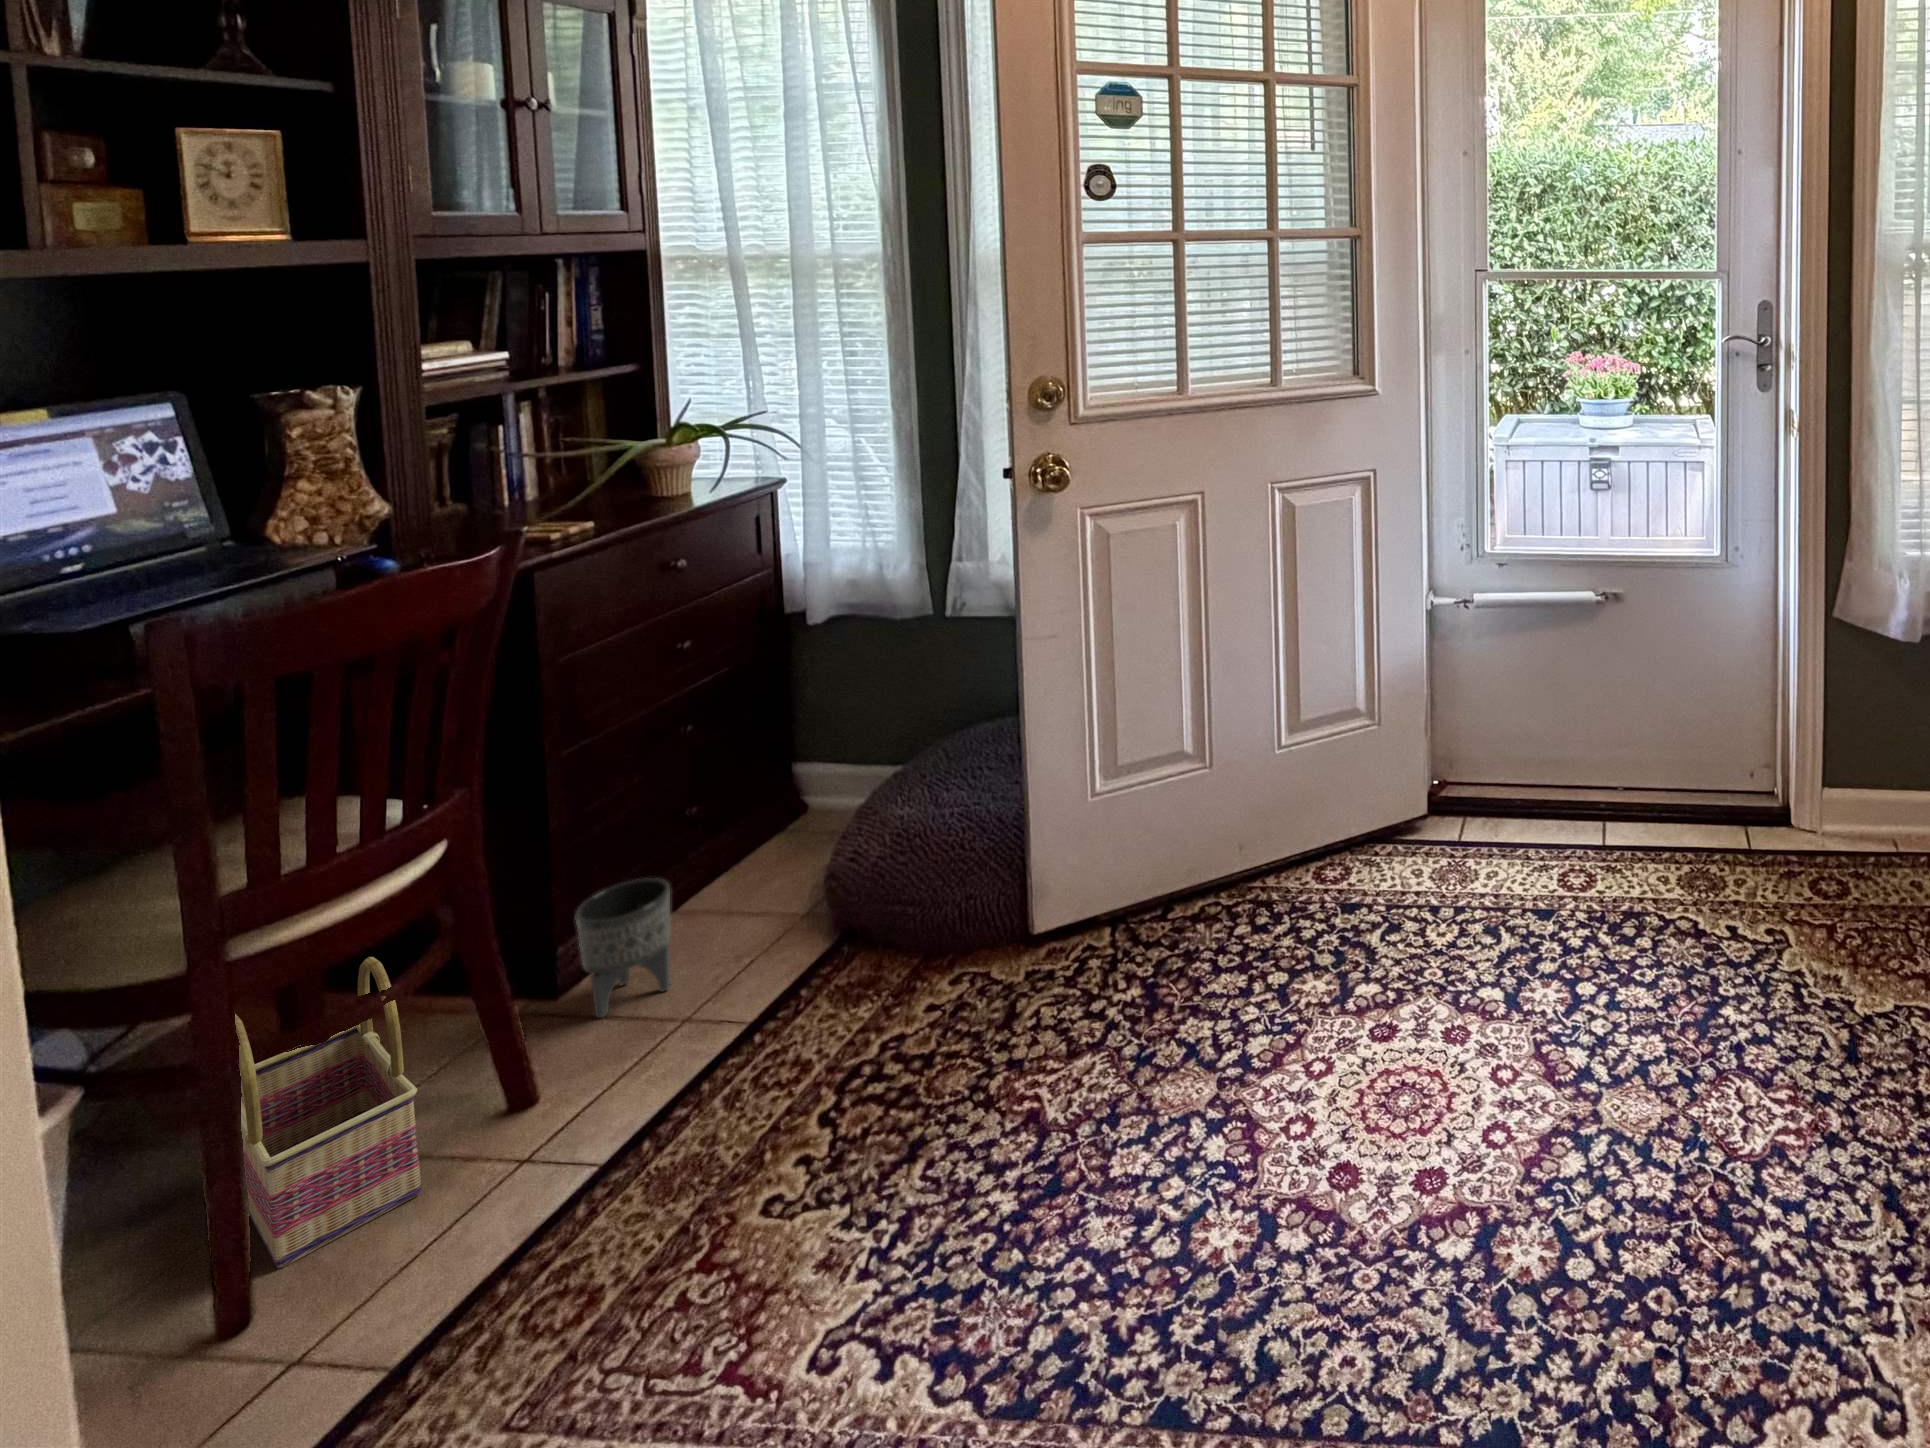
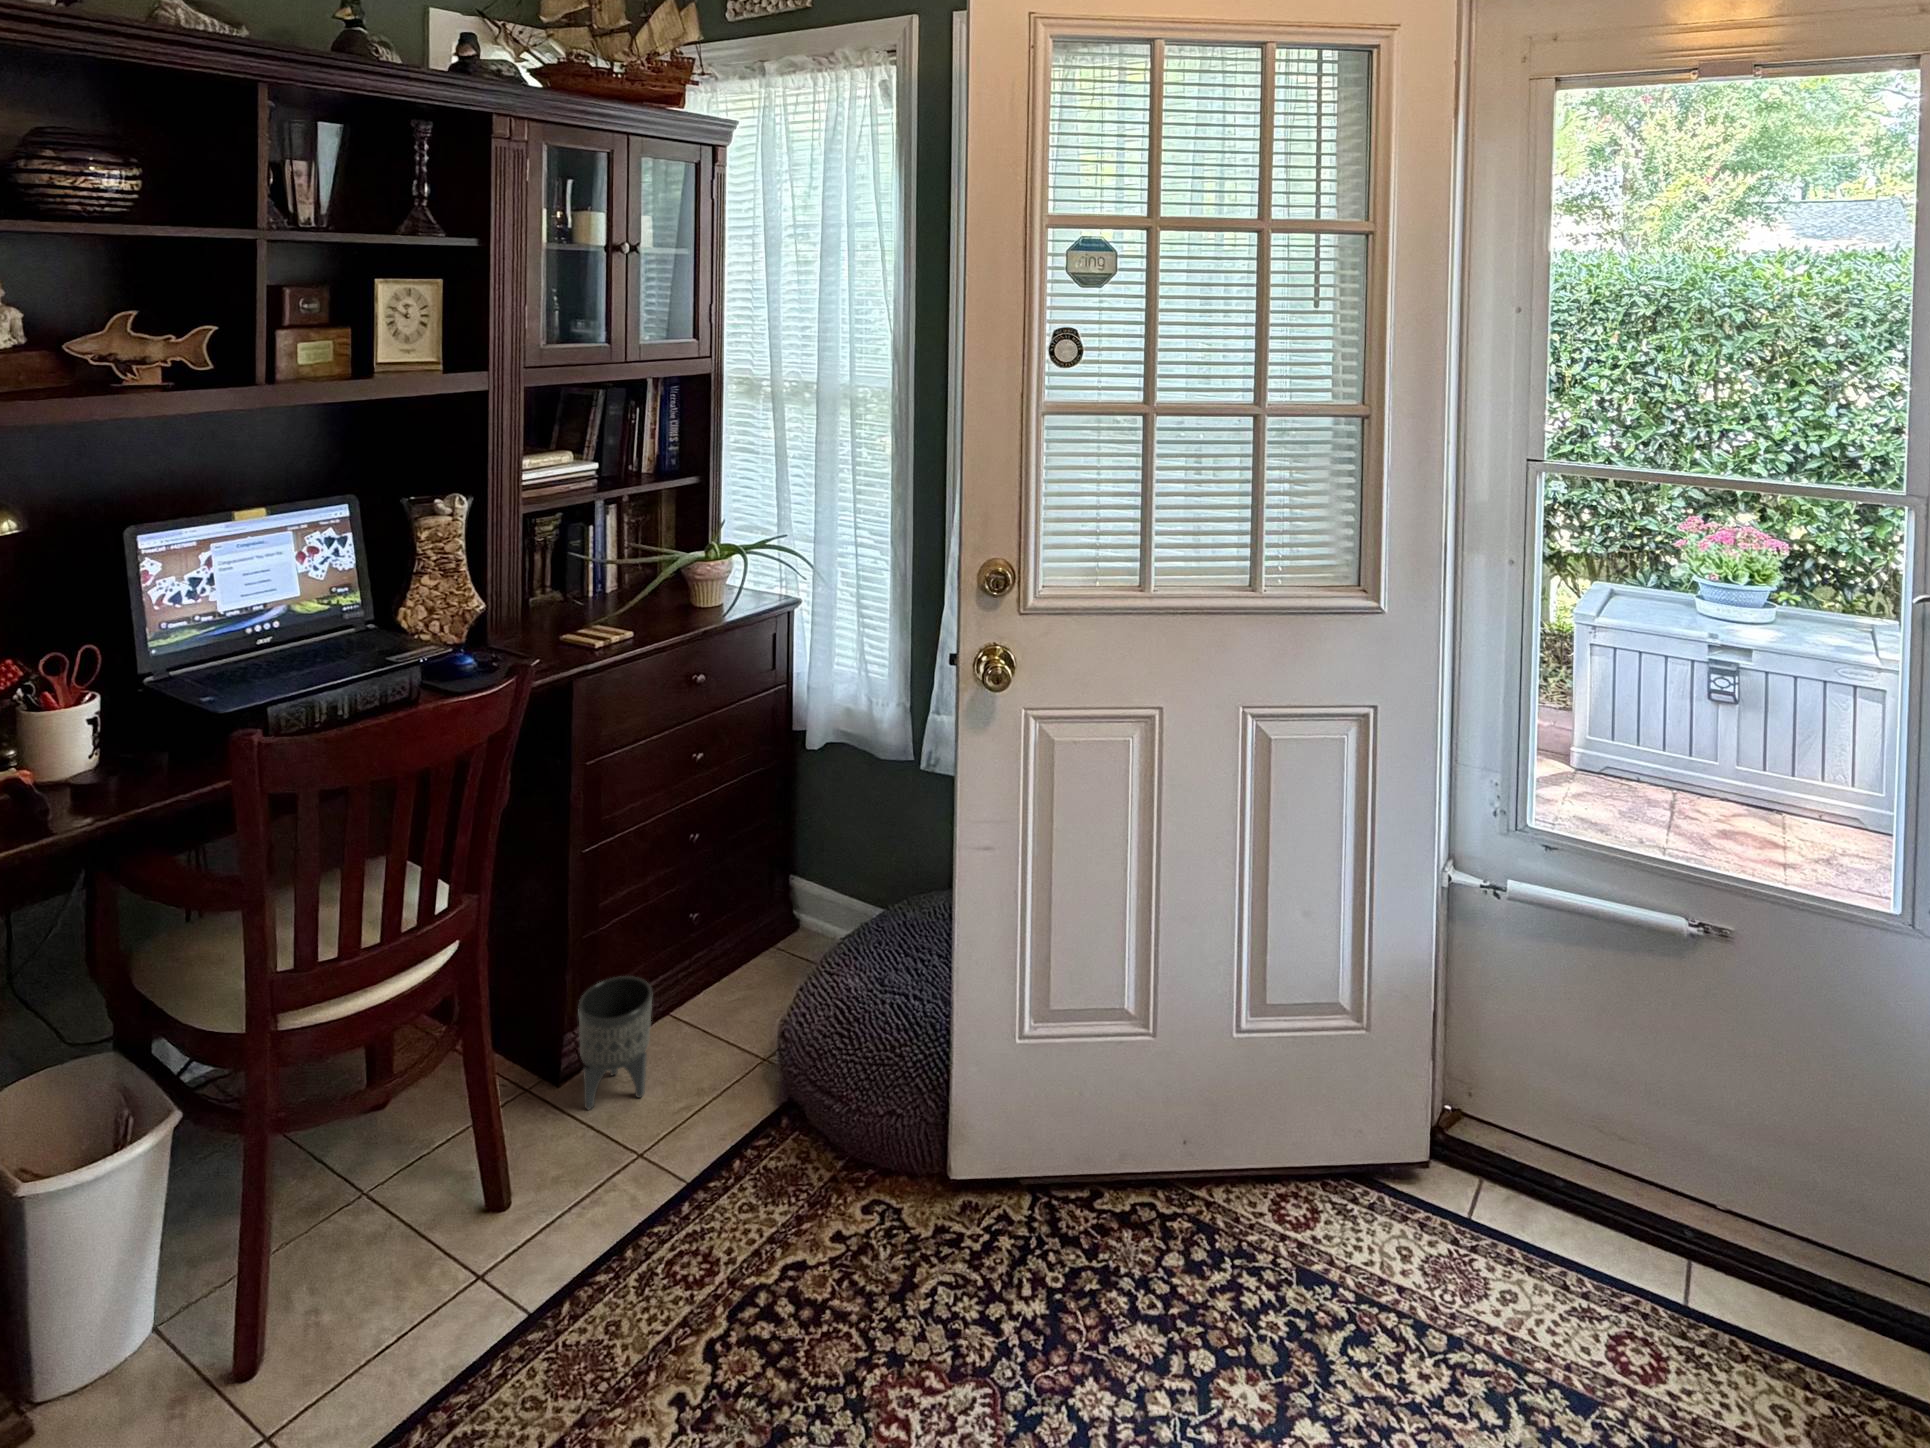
basket: present [235,957,421,1268] -> none [305,1021,420,1309]

